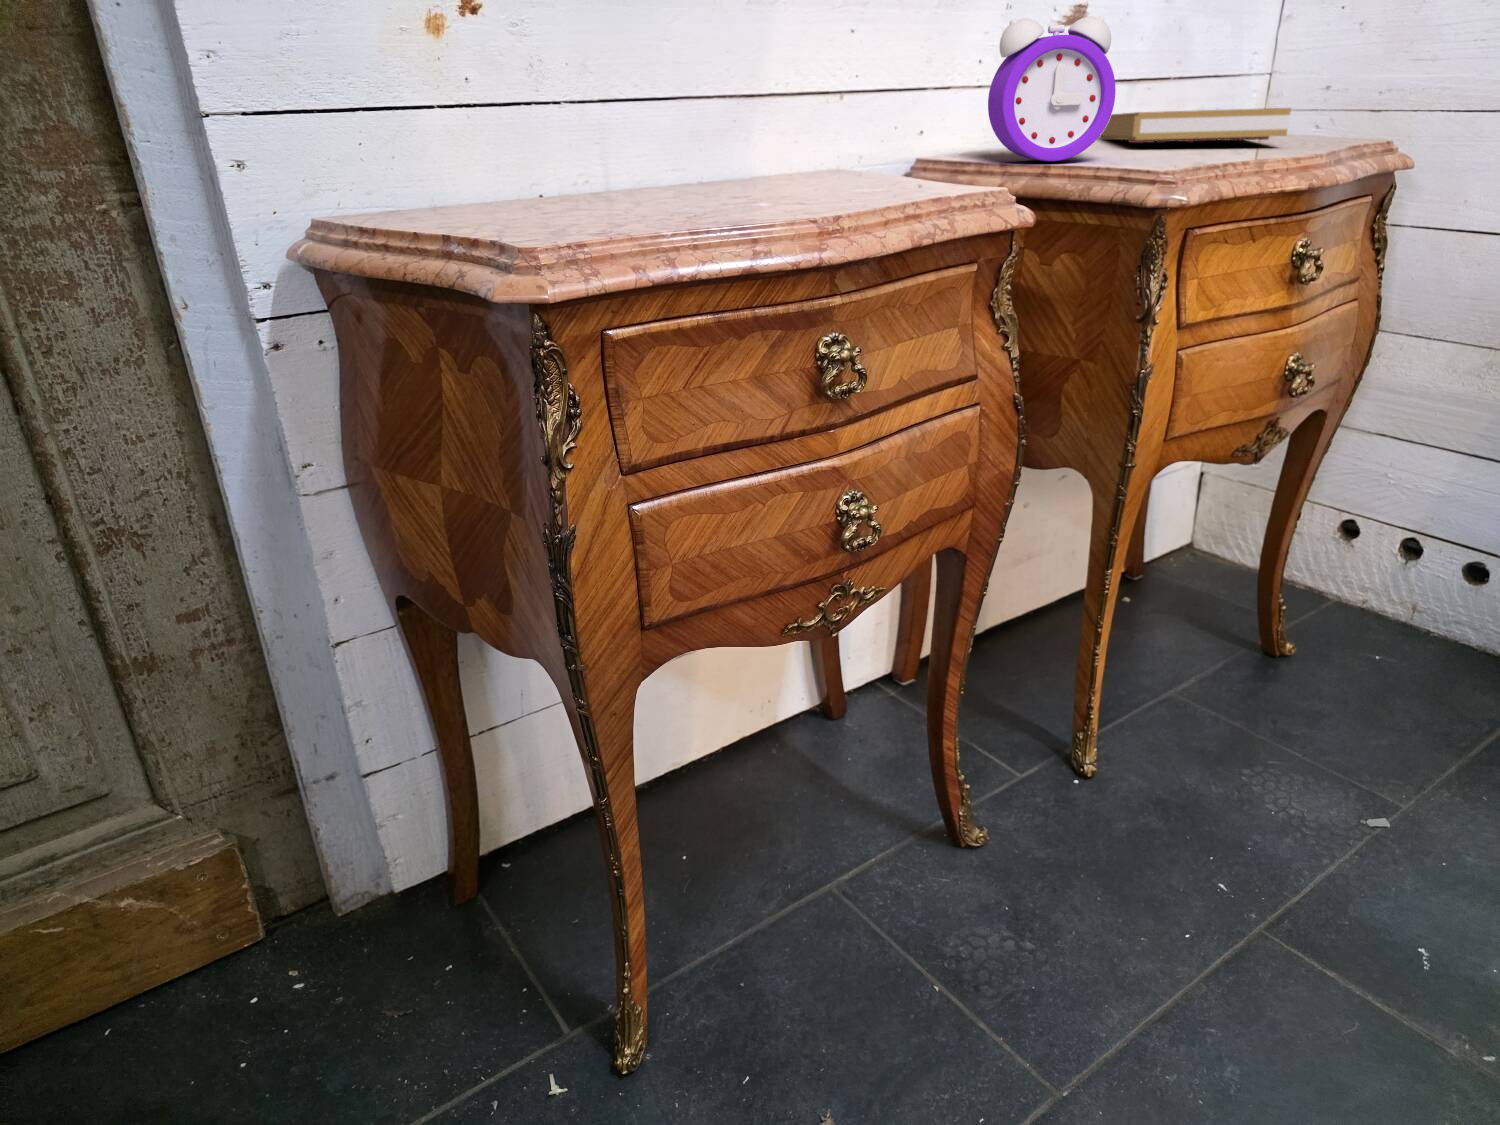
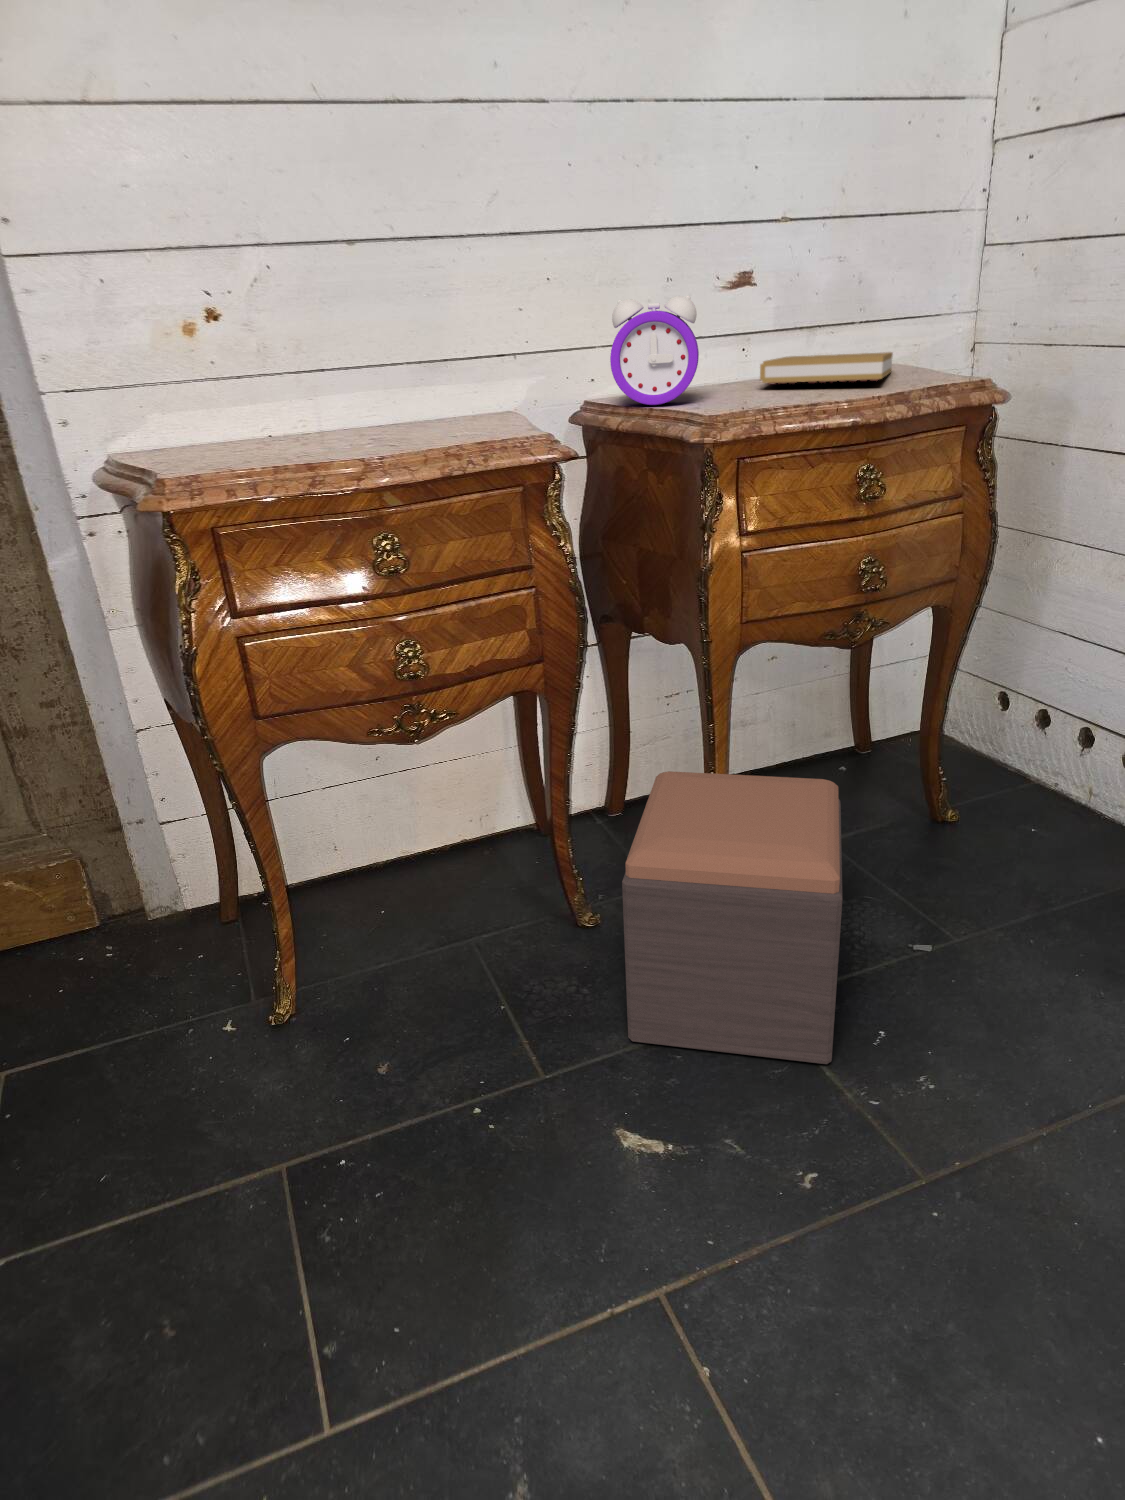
footstool: none [1064,637,1465,1014] -> present [622,771,843,1064]

